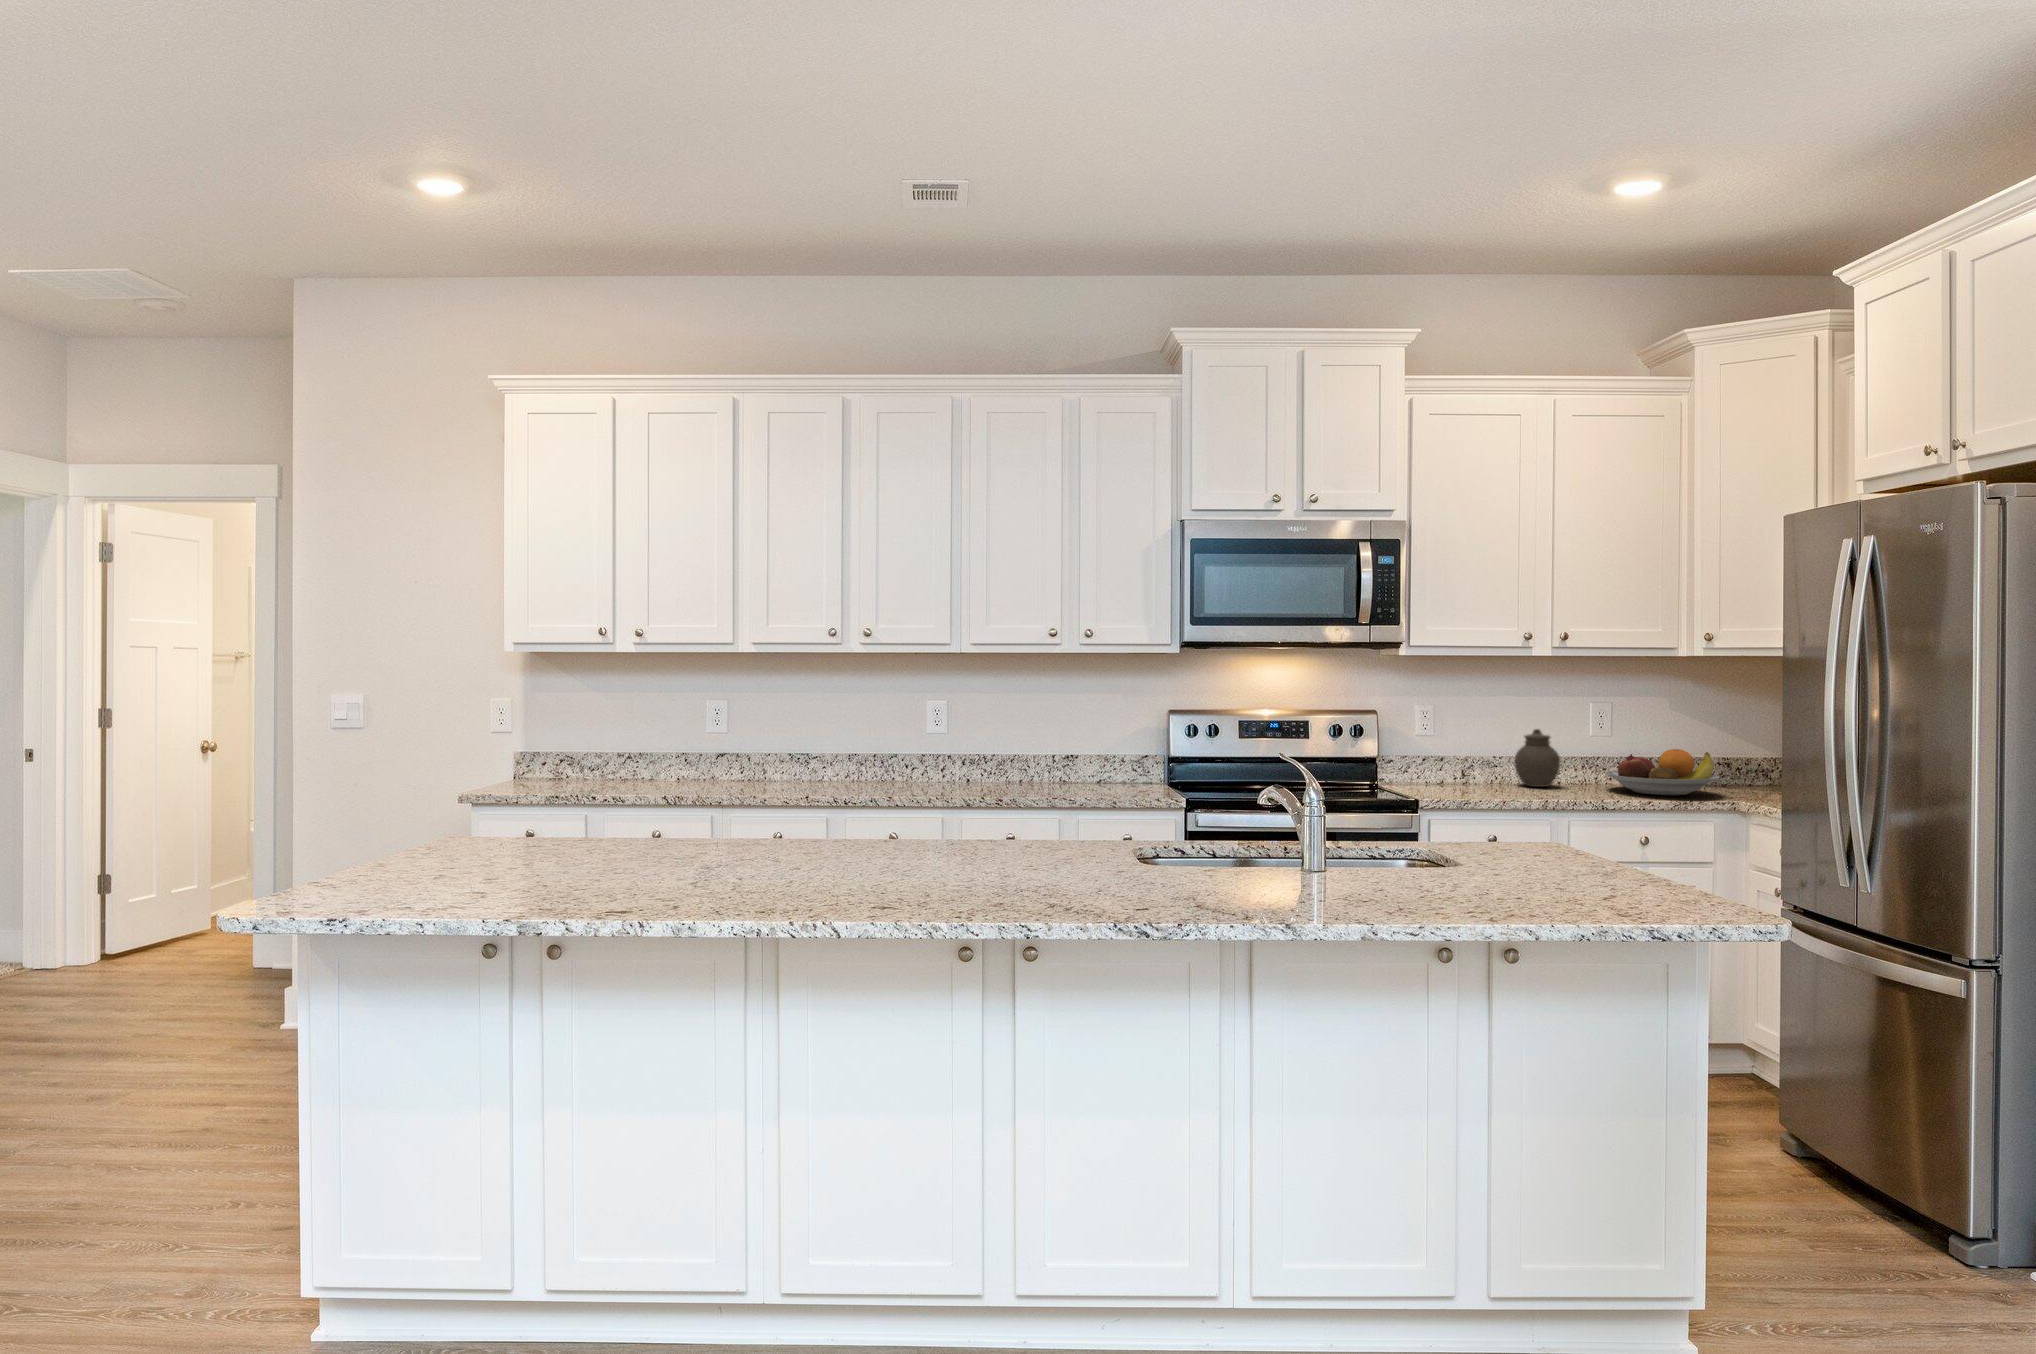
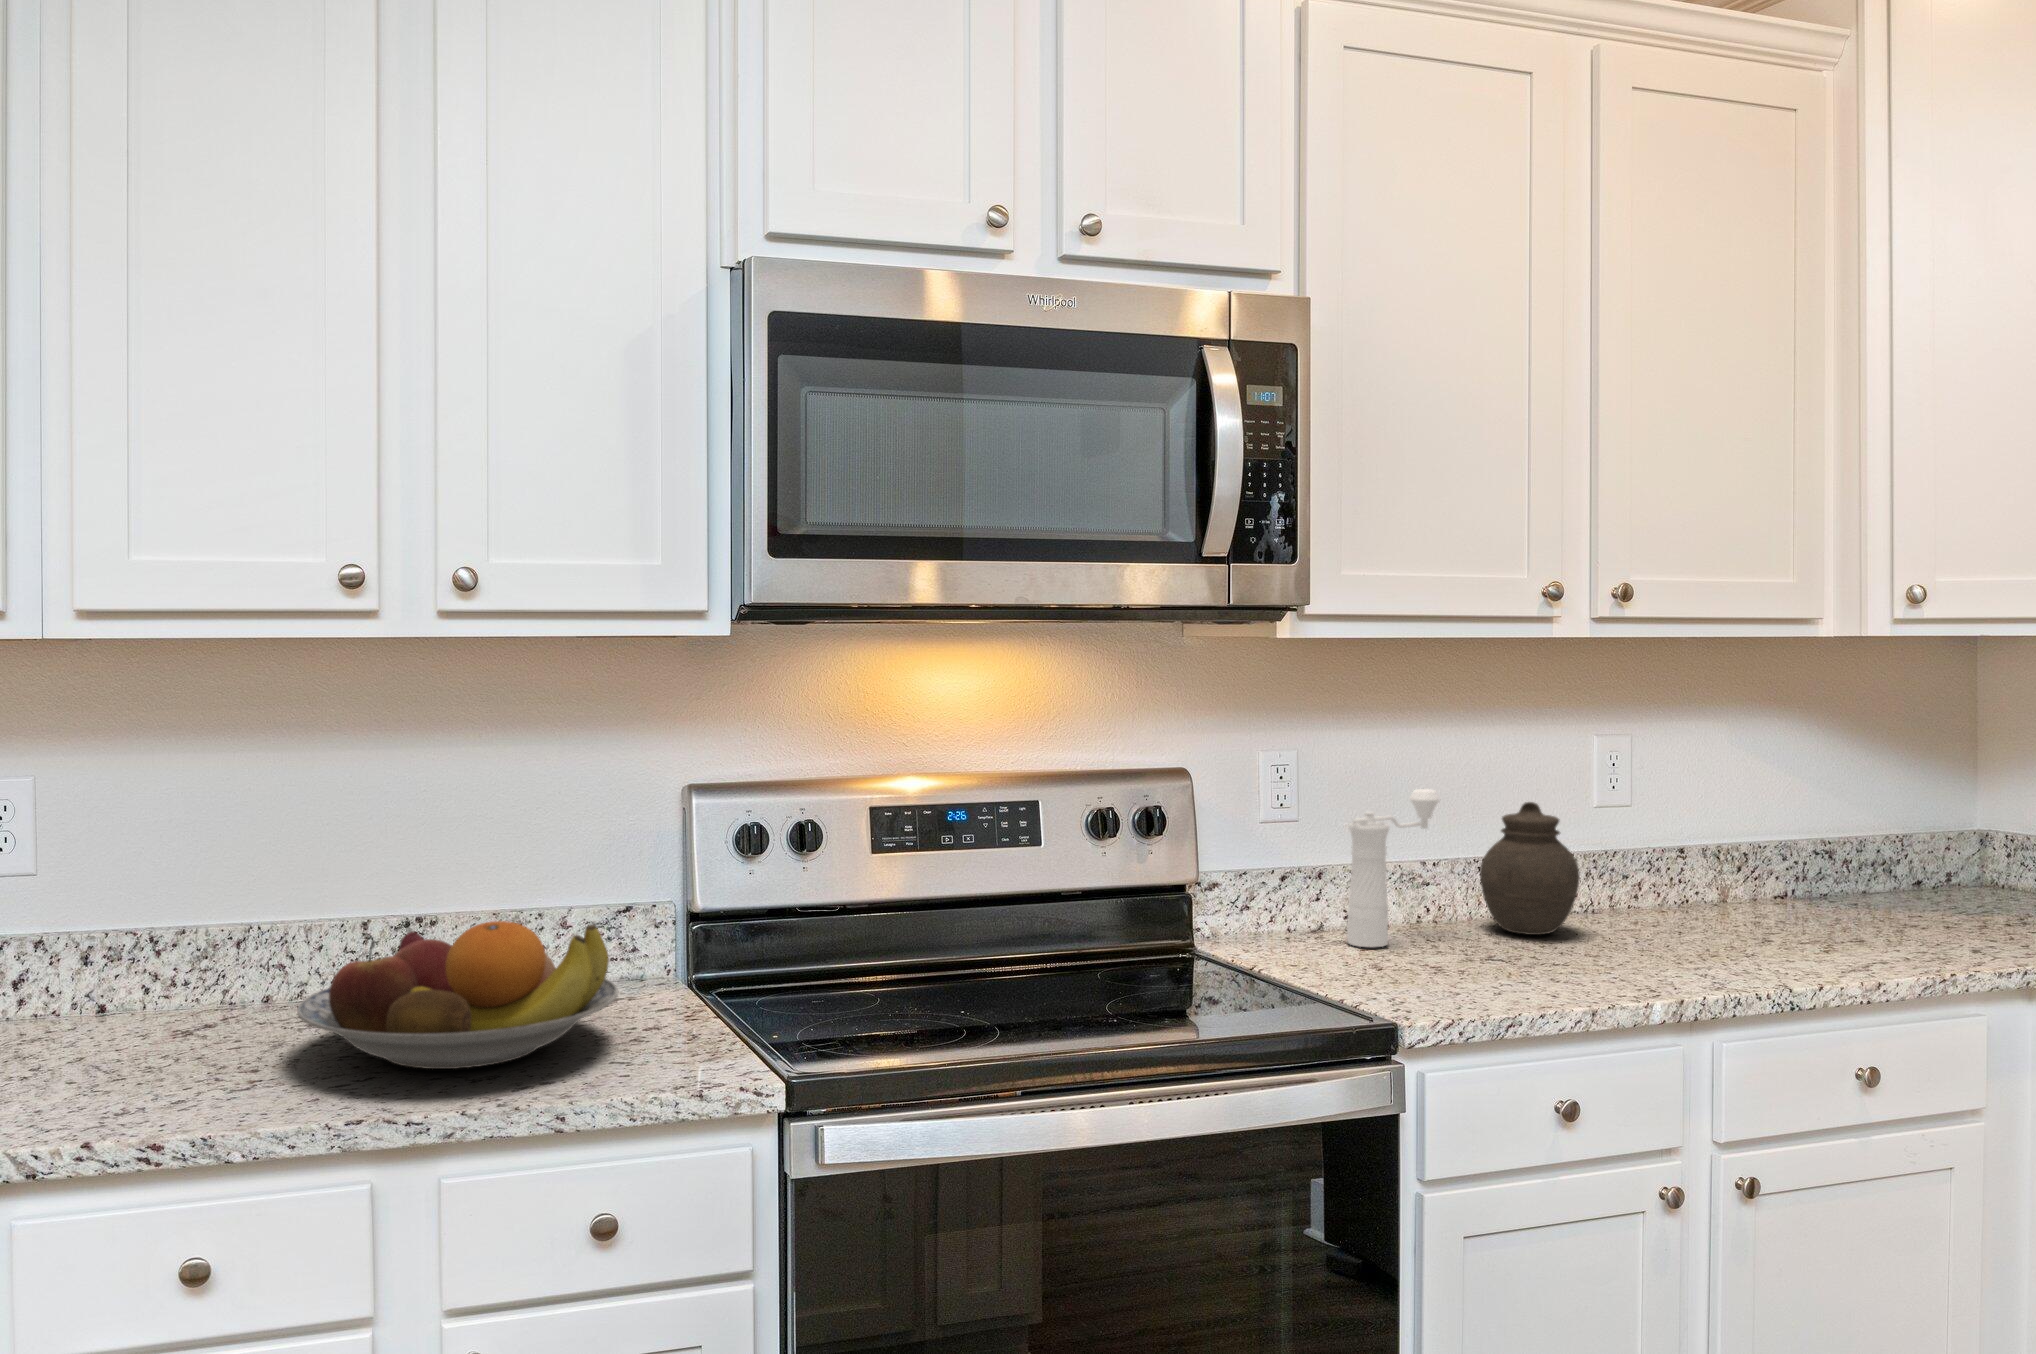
pepper mill: none [1445,722,1491,786] -> present [1347,789,1440,947]
fruit bowl: present [1605,749,1720,795] -> present [297,921,618,1069]

